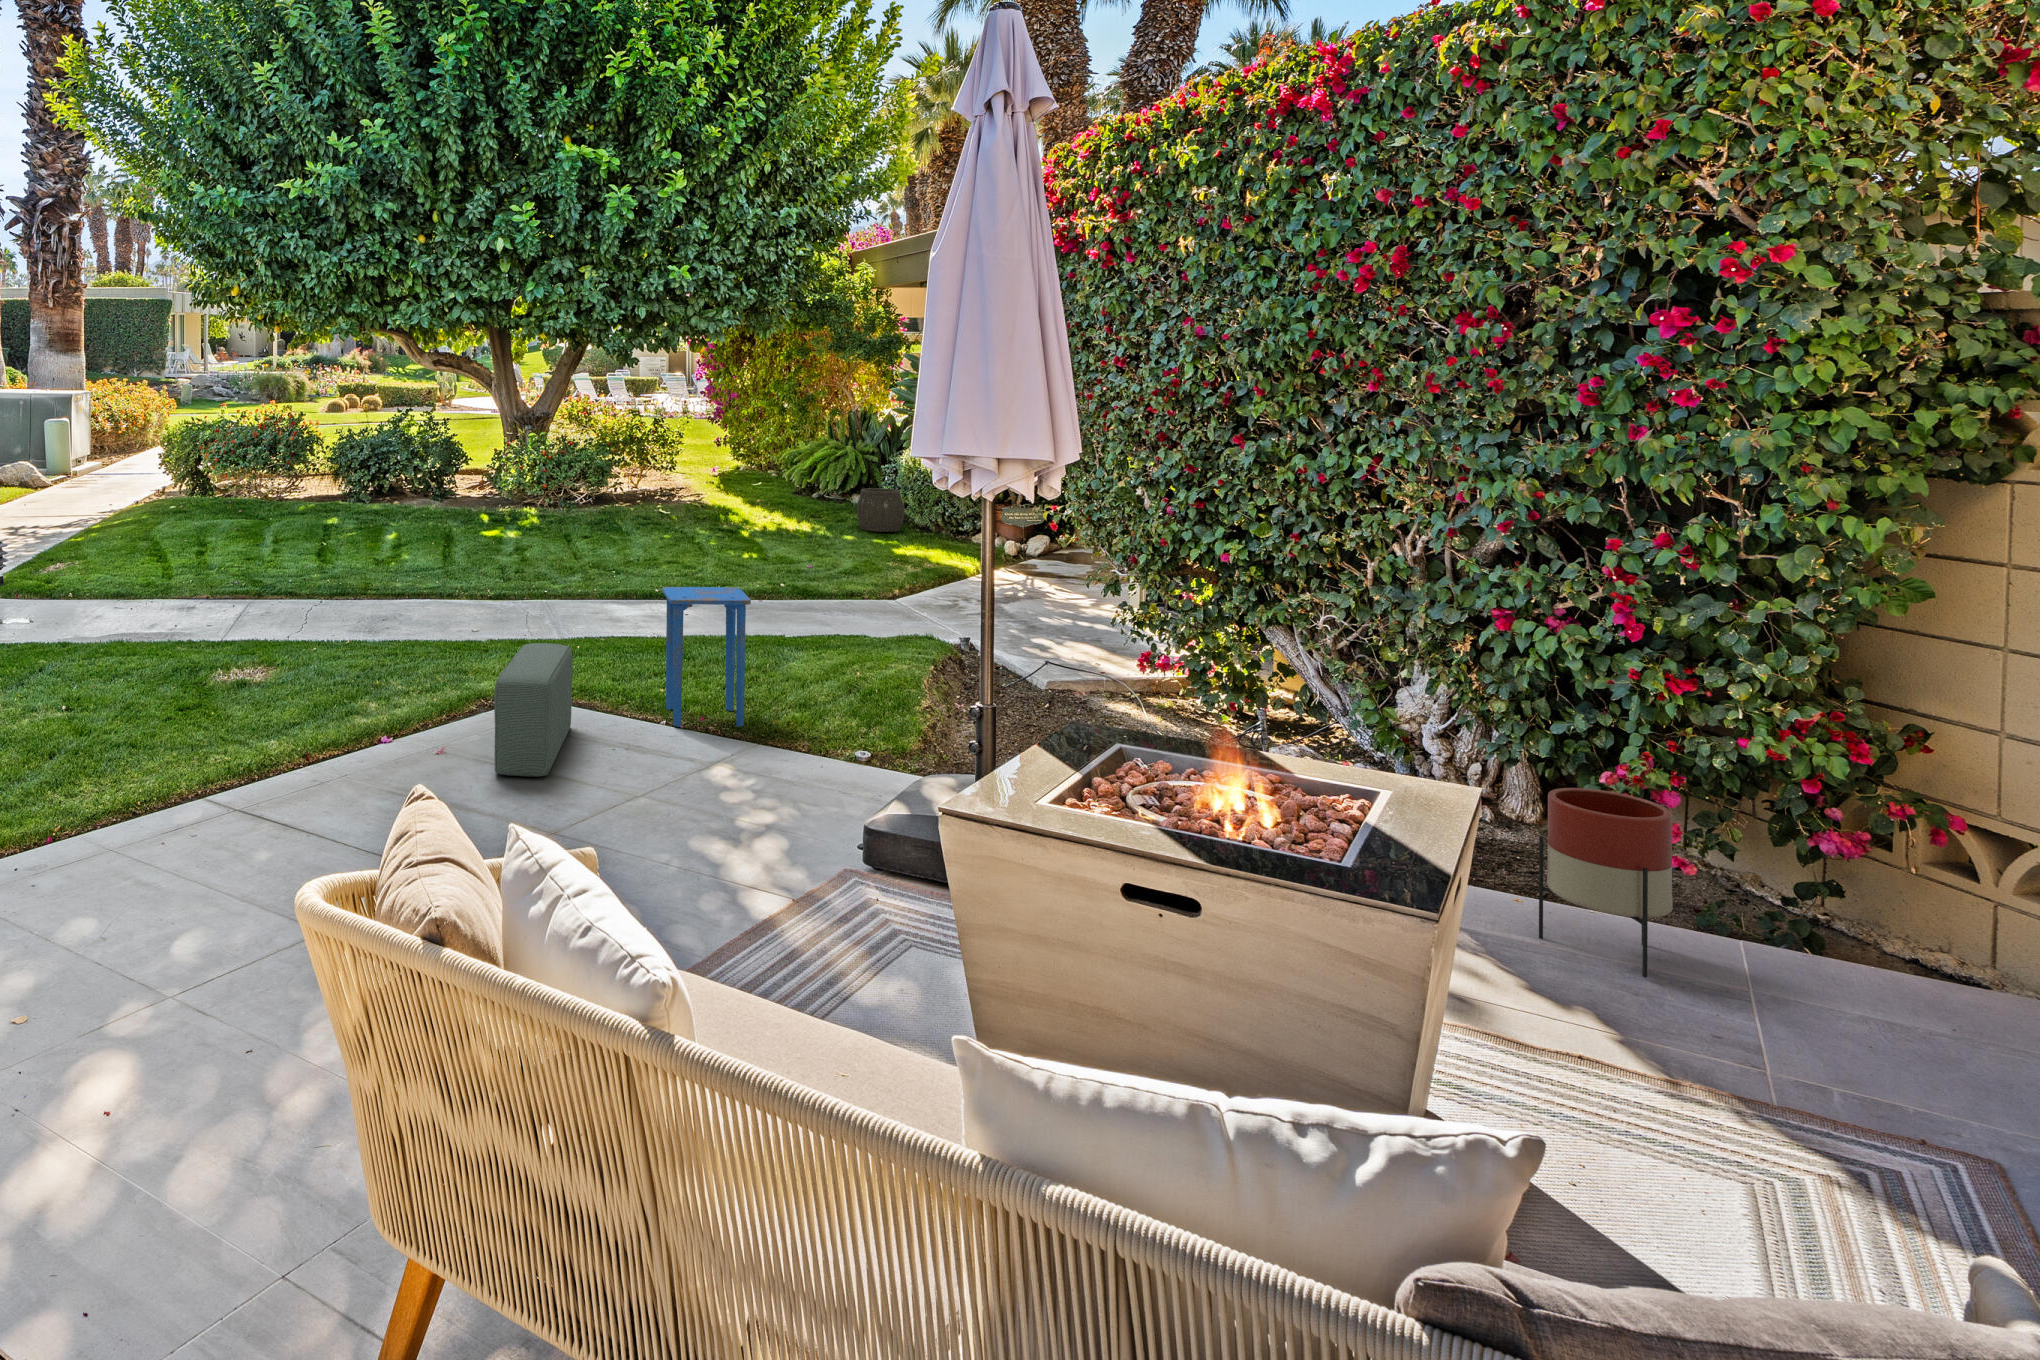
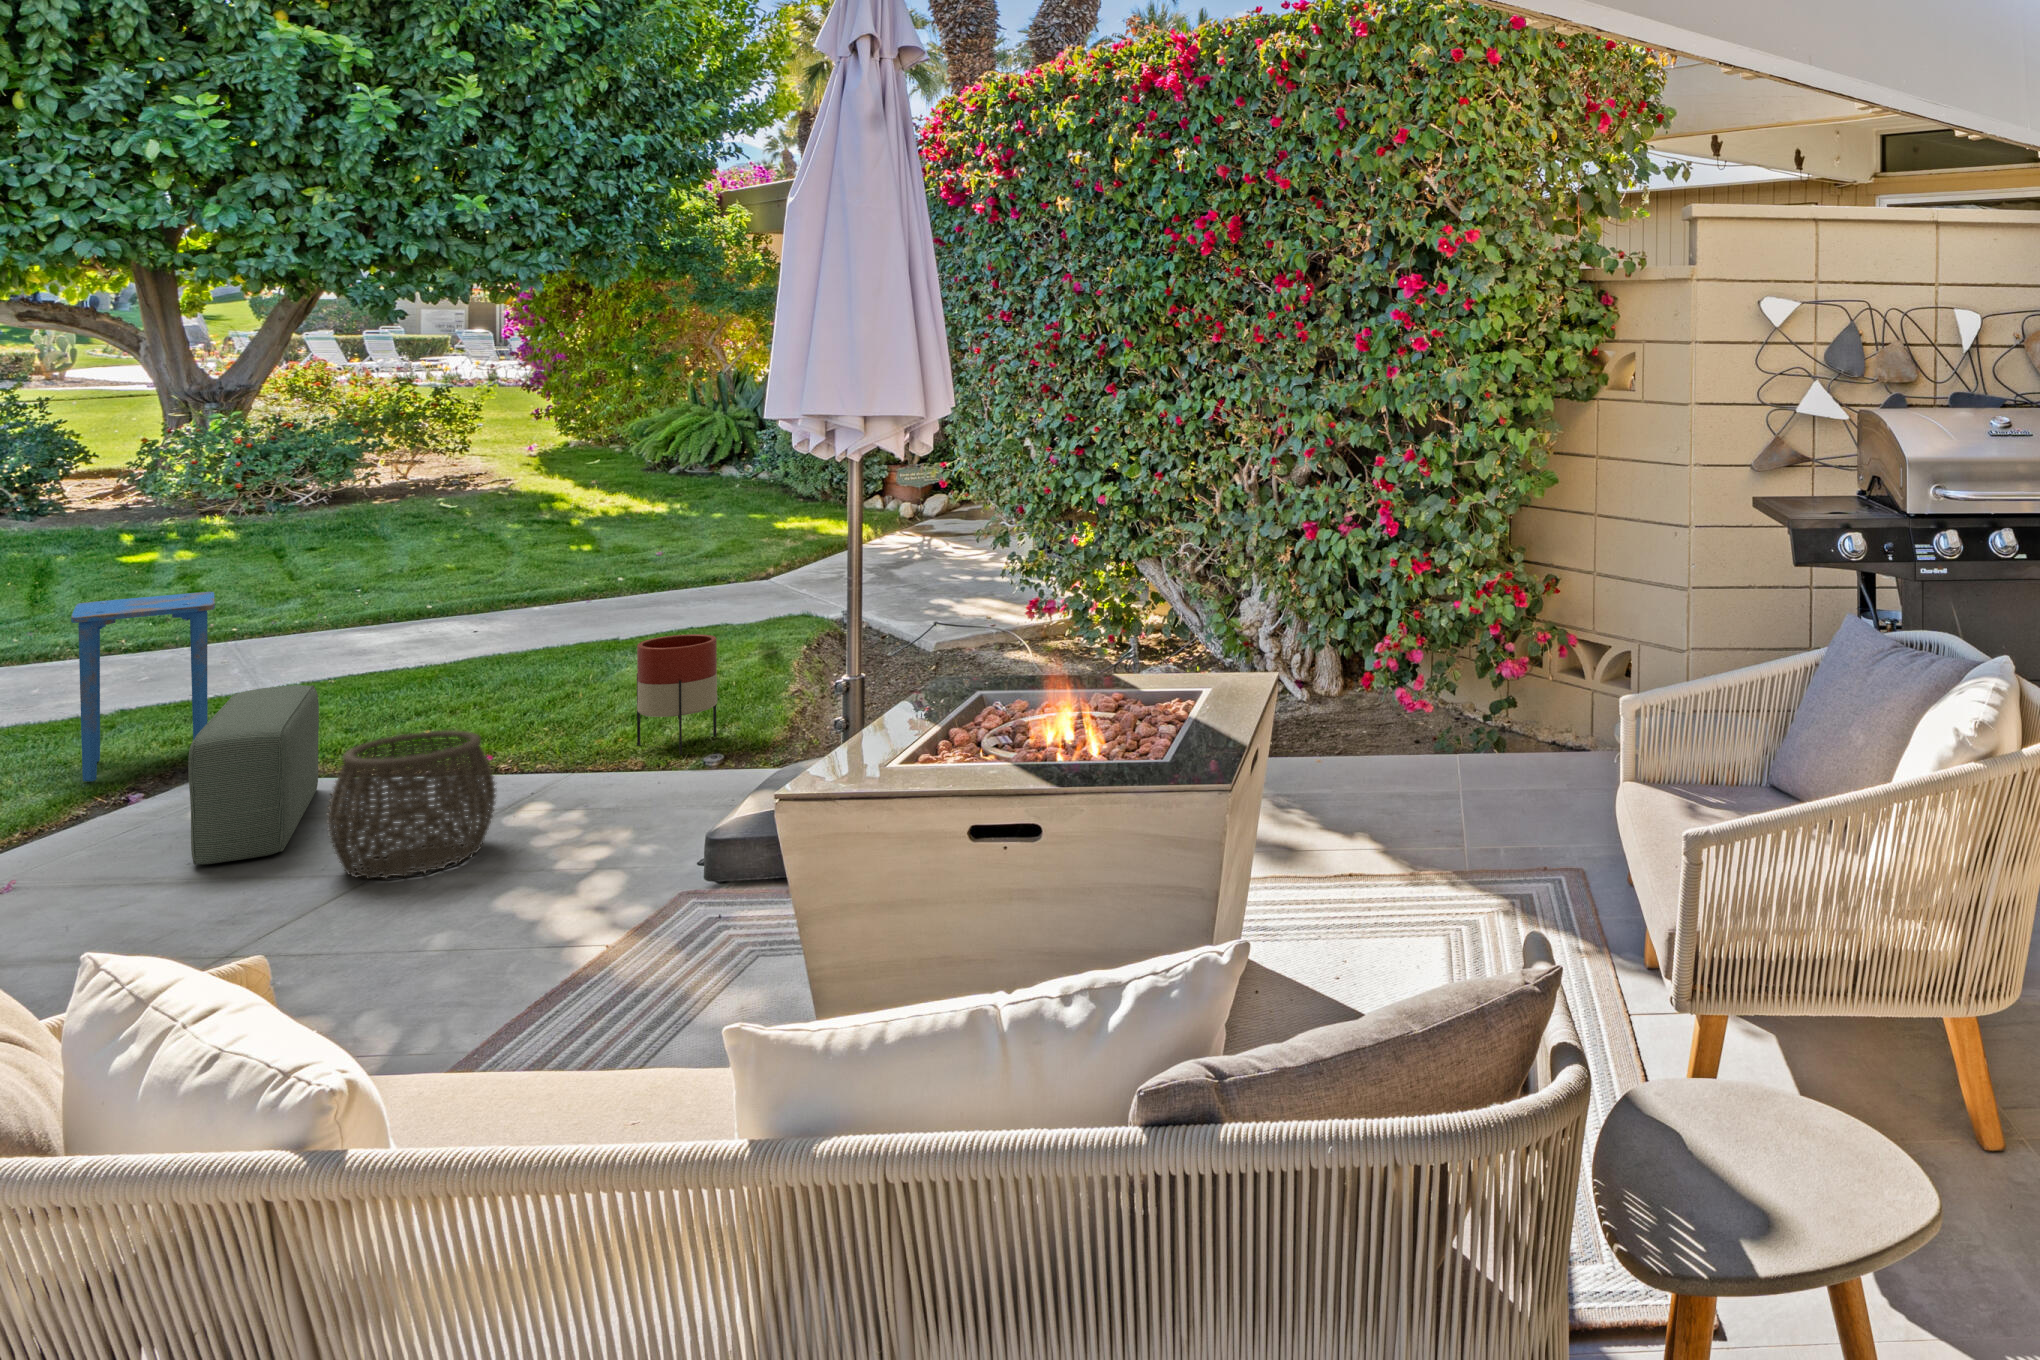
woven basket: present [856,488,905,532] -> present [327,730,496,879]
side table: present [663,587,751,727] -> present [71,592,215,781]
planter: present [1539,788,1673,978] -> present [637,634,717,755]

